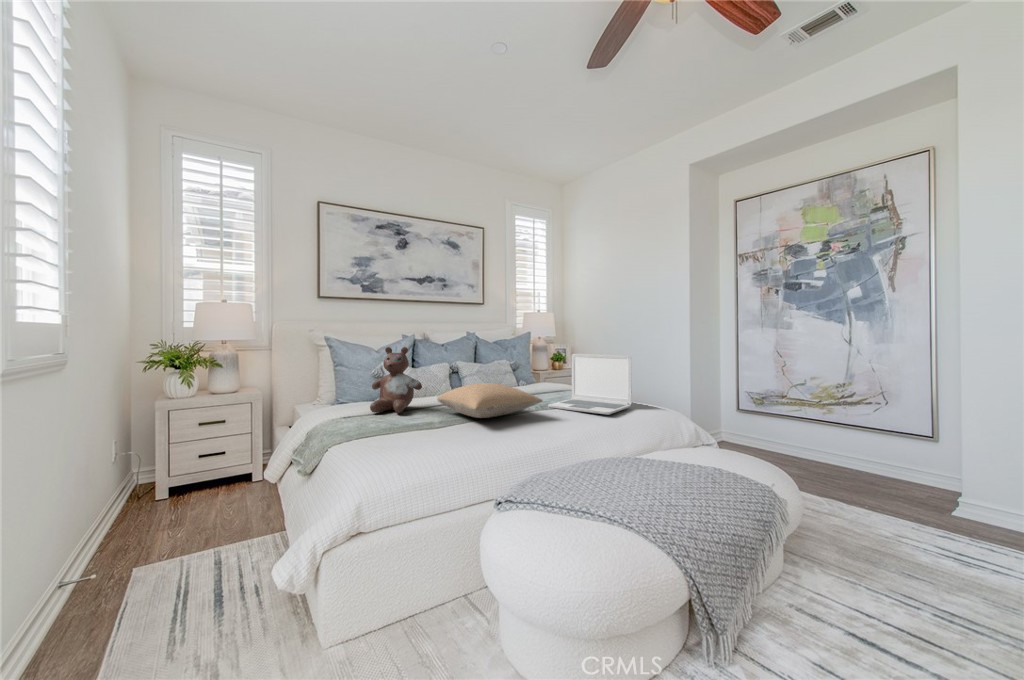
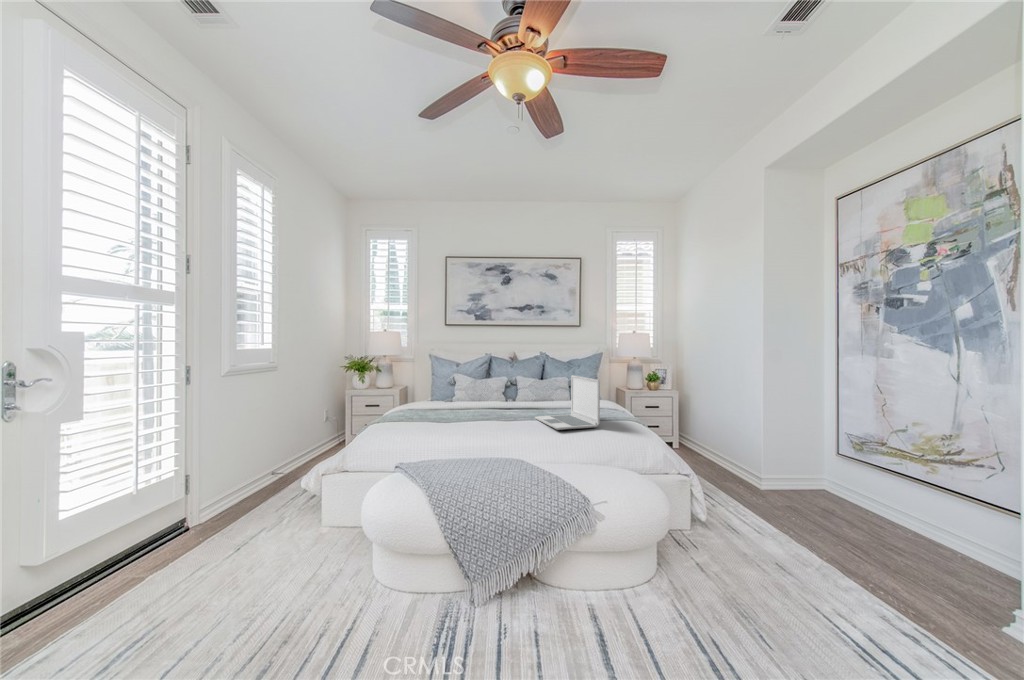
stuffed bear: present [370,347,422,413] -> none [414,364,450,410]
pillow: present [437,383,543,418] -> none [444,394,506,420]

